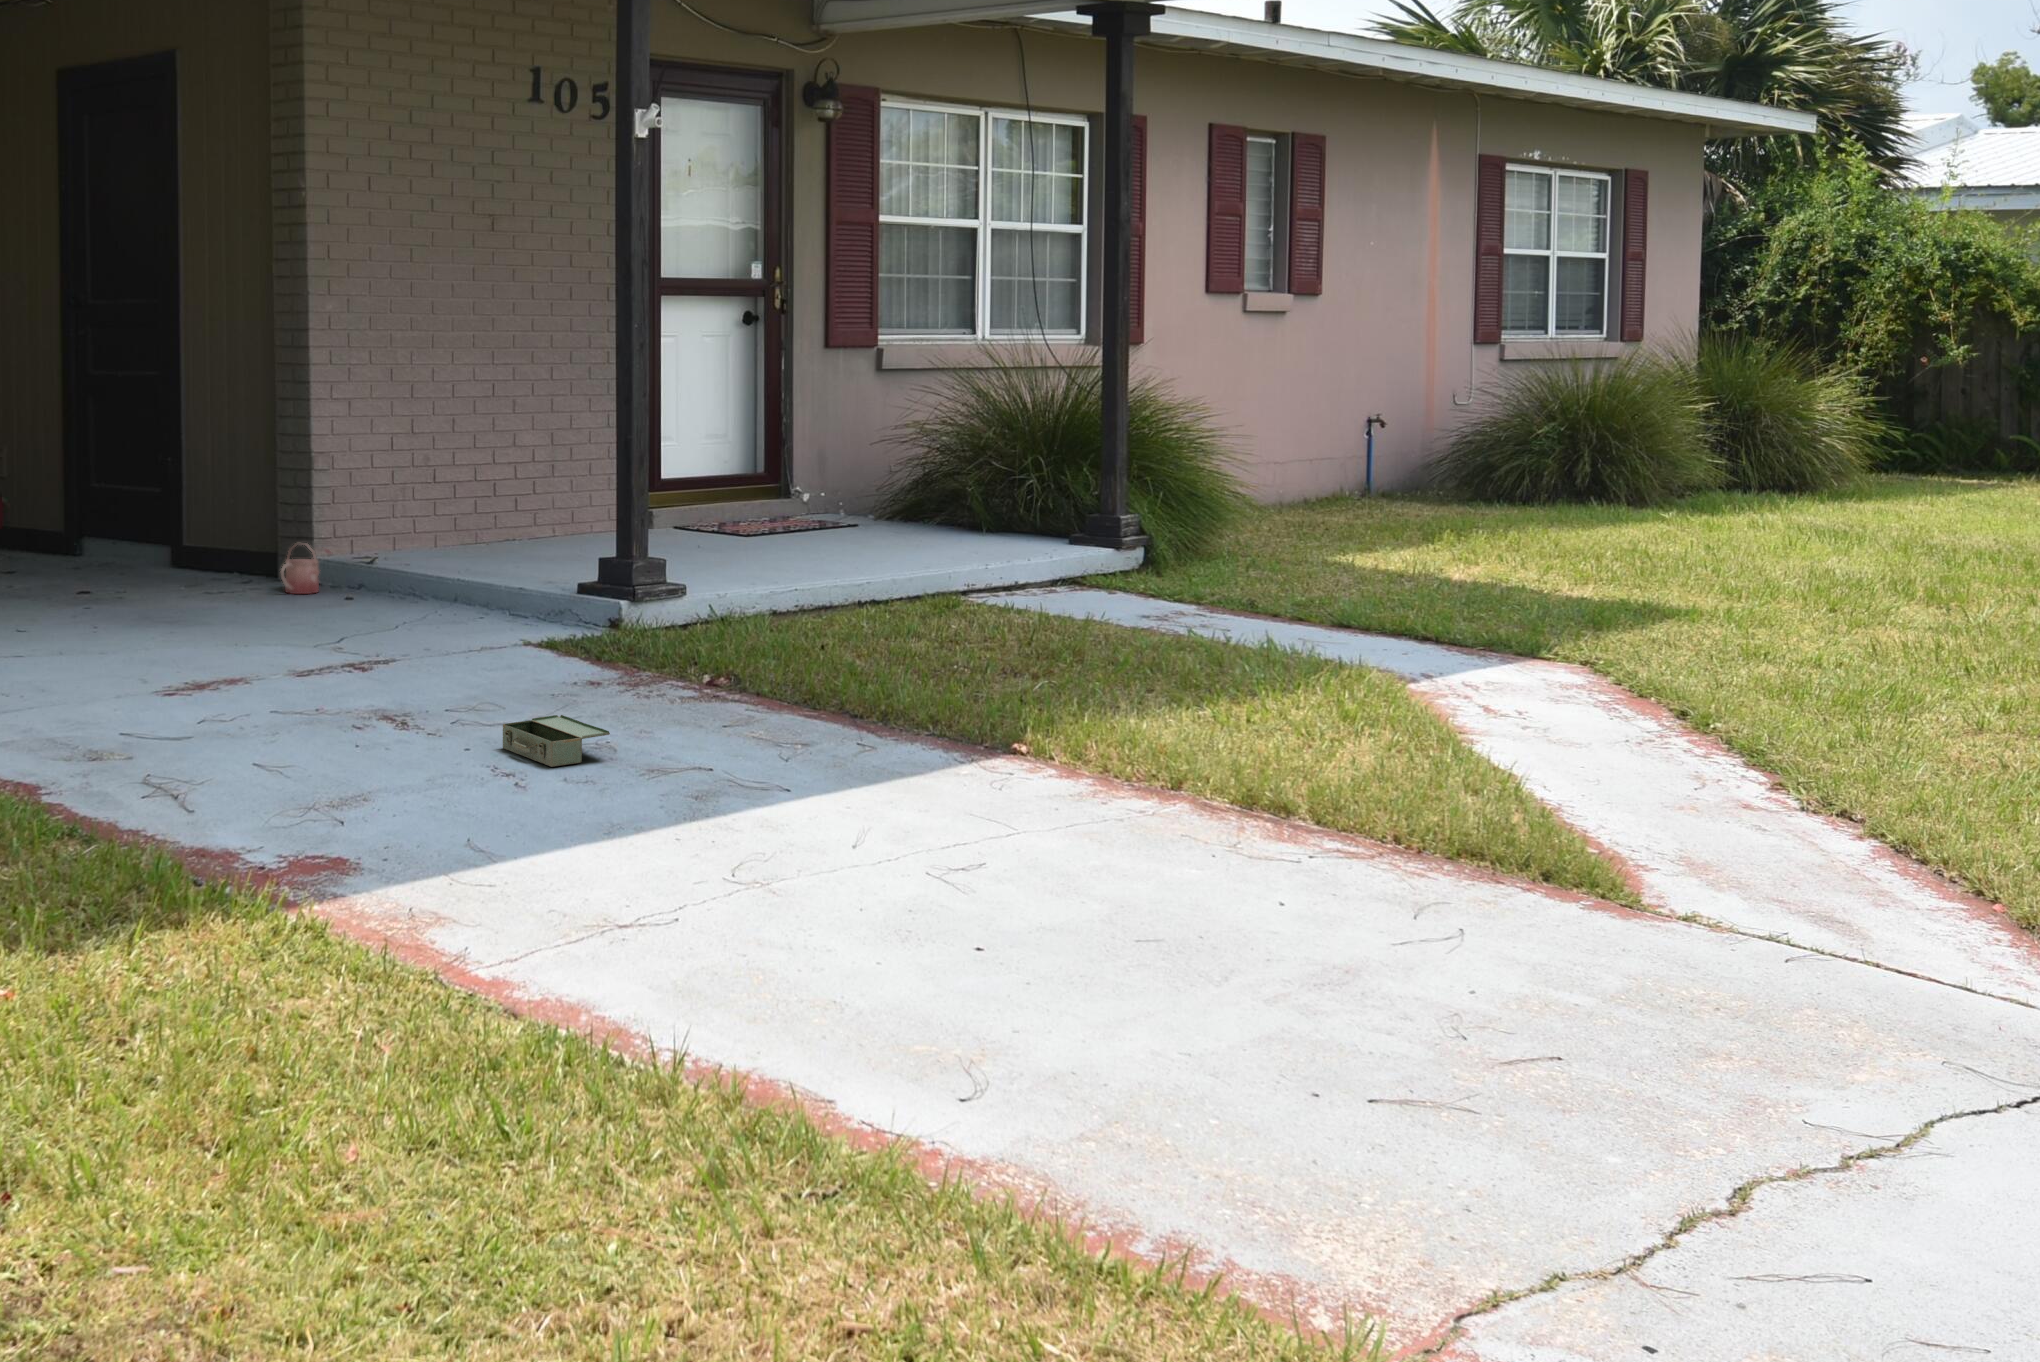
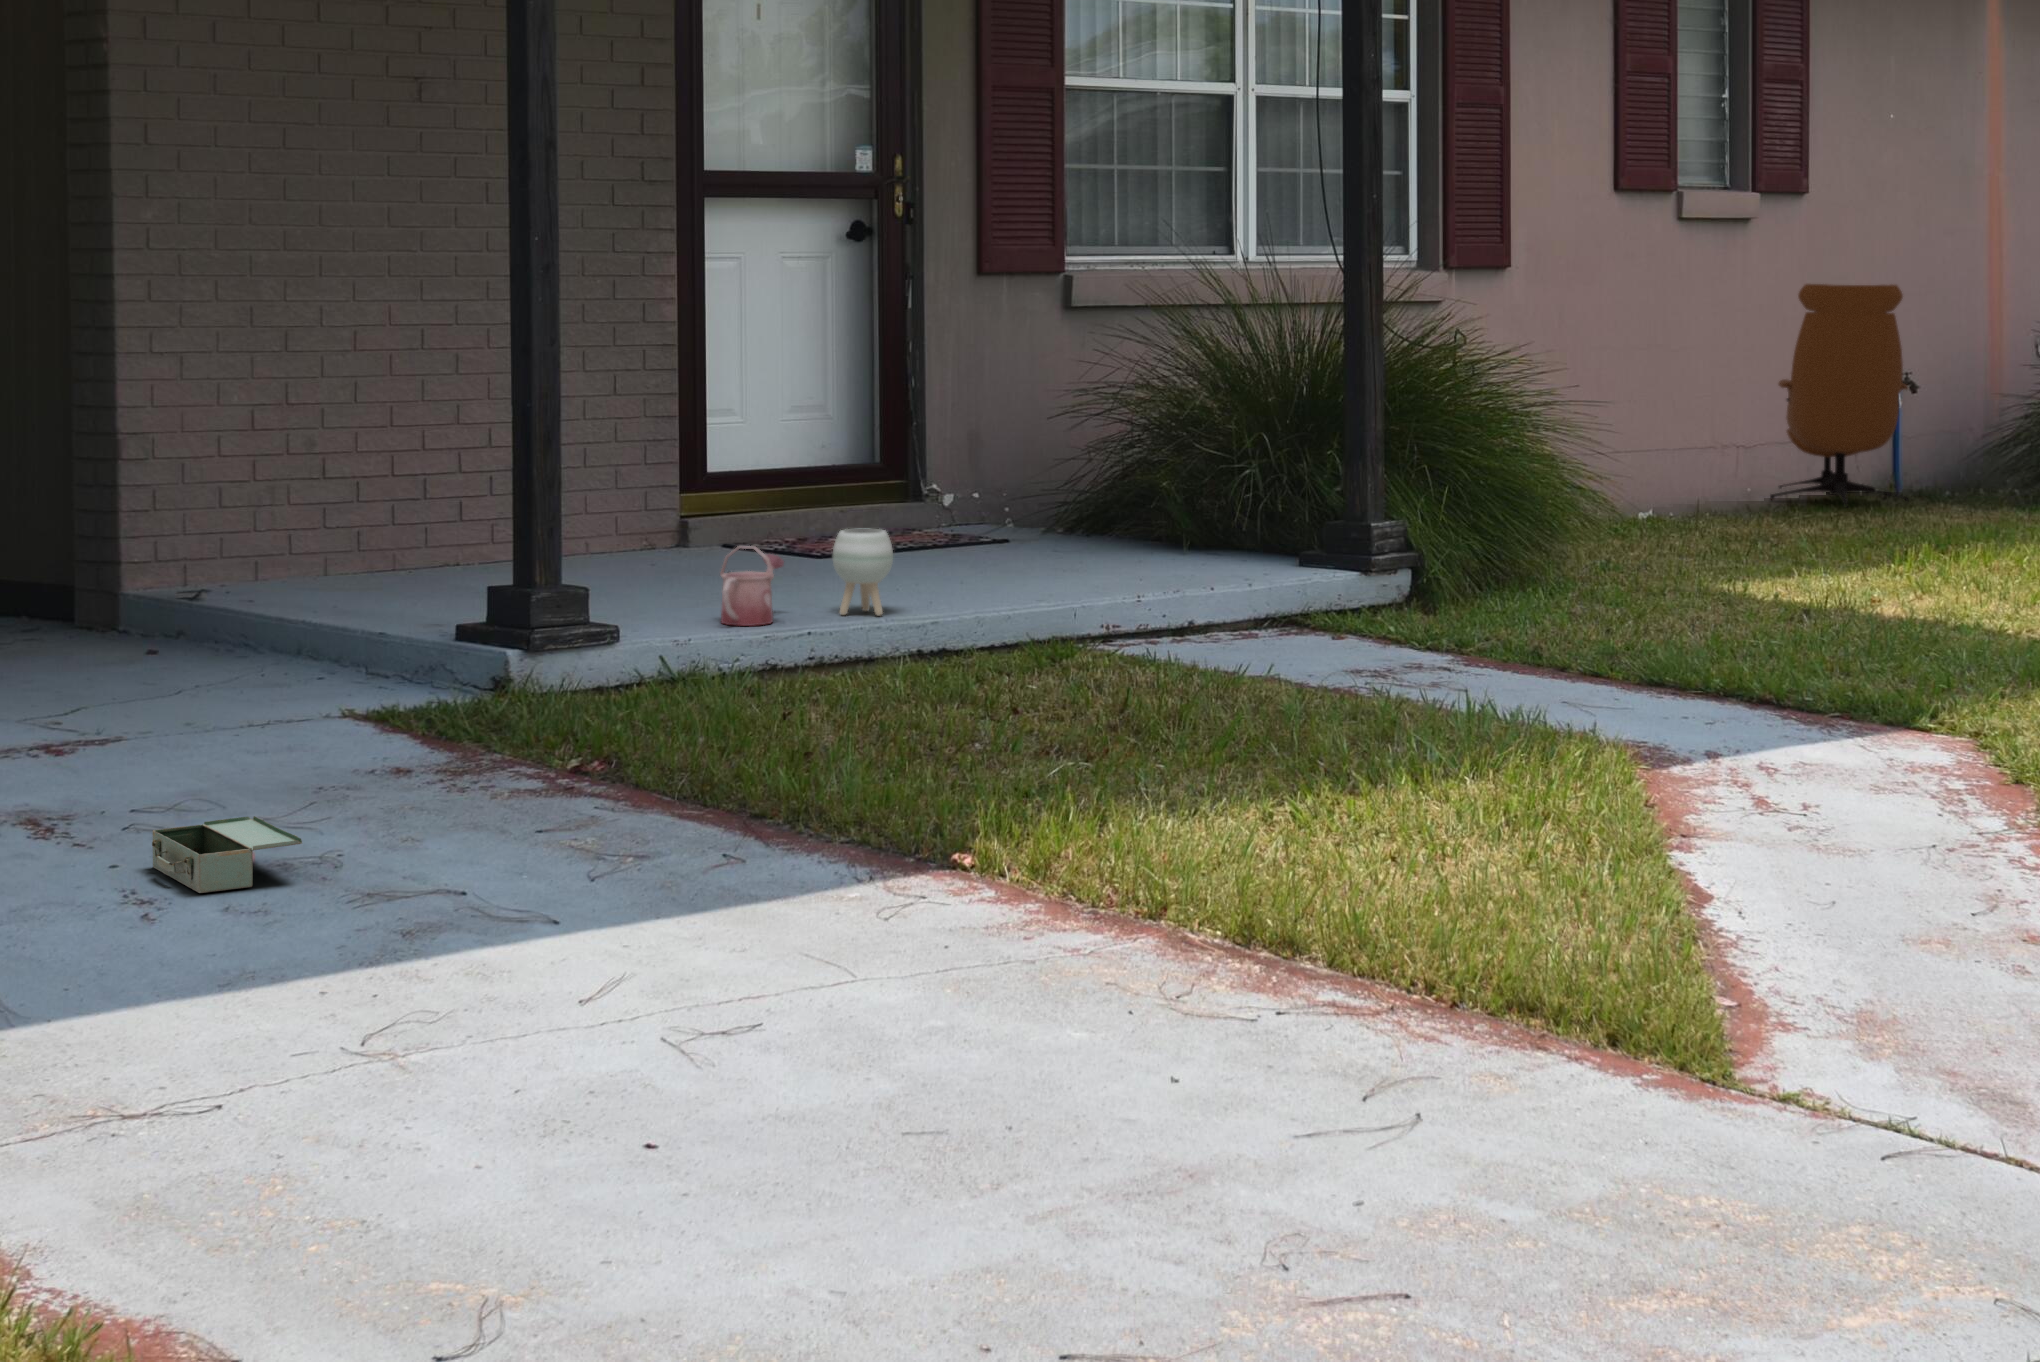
lounge chair: none [1297,356,1399,505] -> present [1770,284,1909,508]
planter: none [802,520,841,577] -> present [833,529,893,616]
watering can: present [281,544,331,594] -> present [720,546,784,626]

